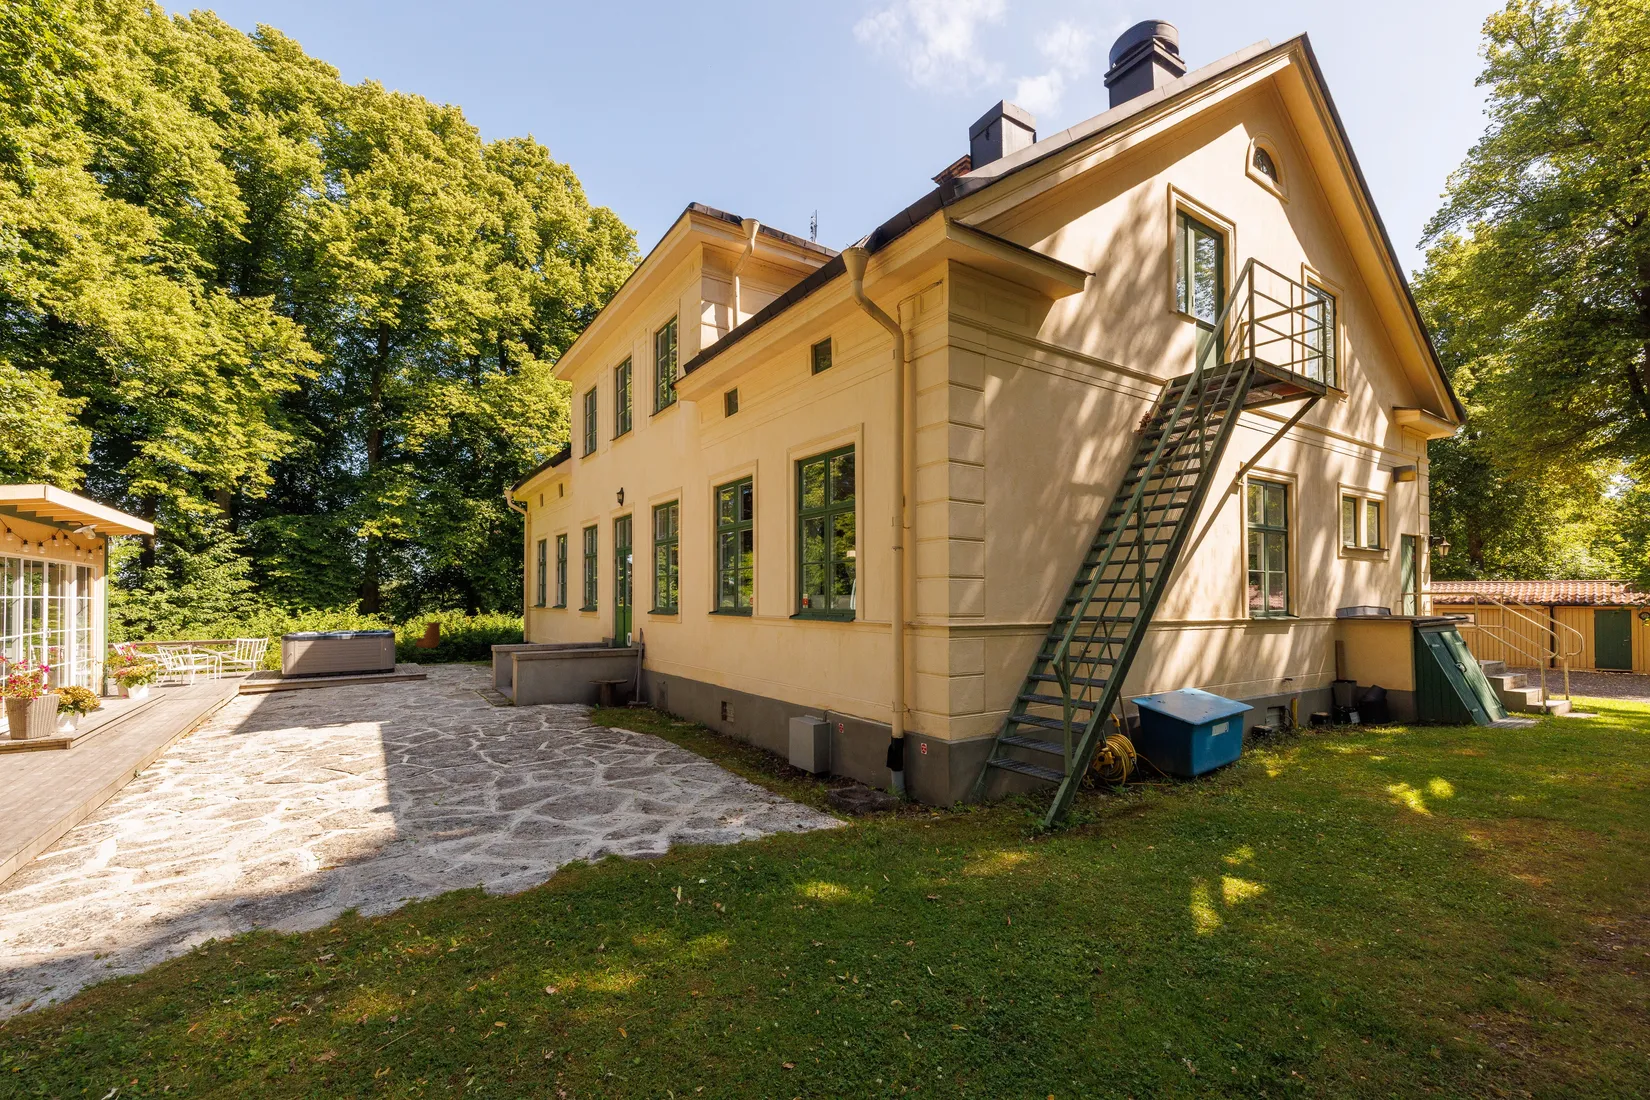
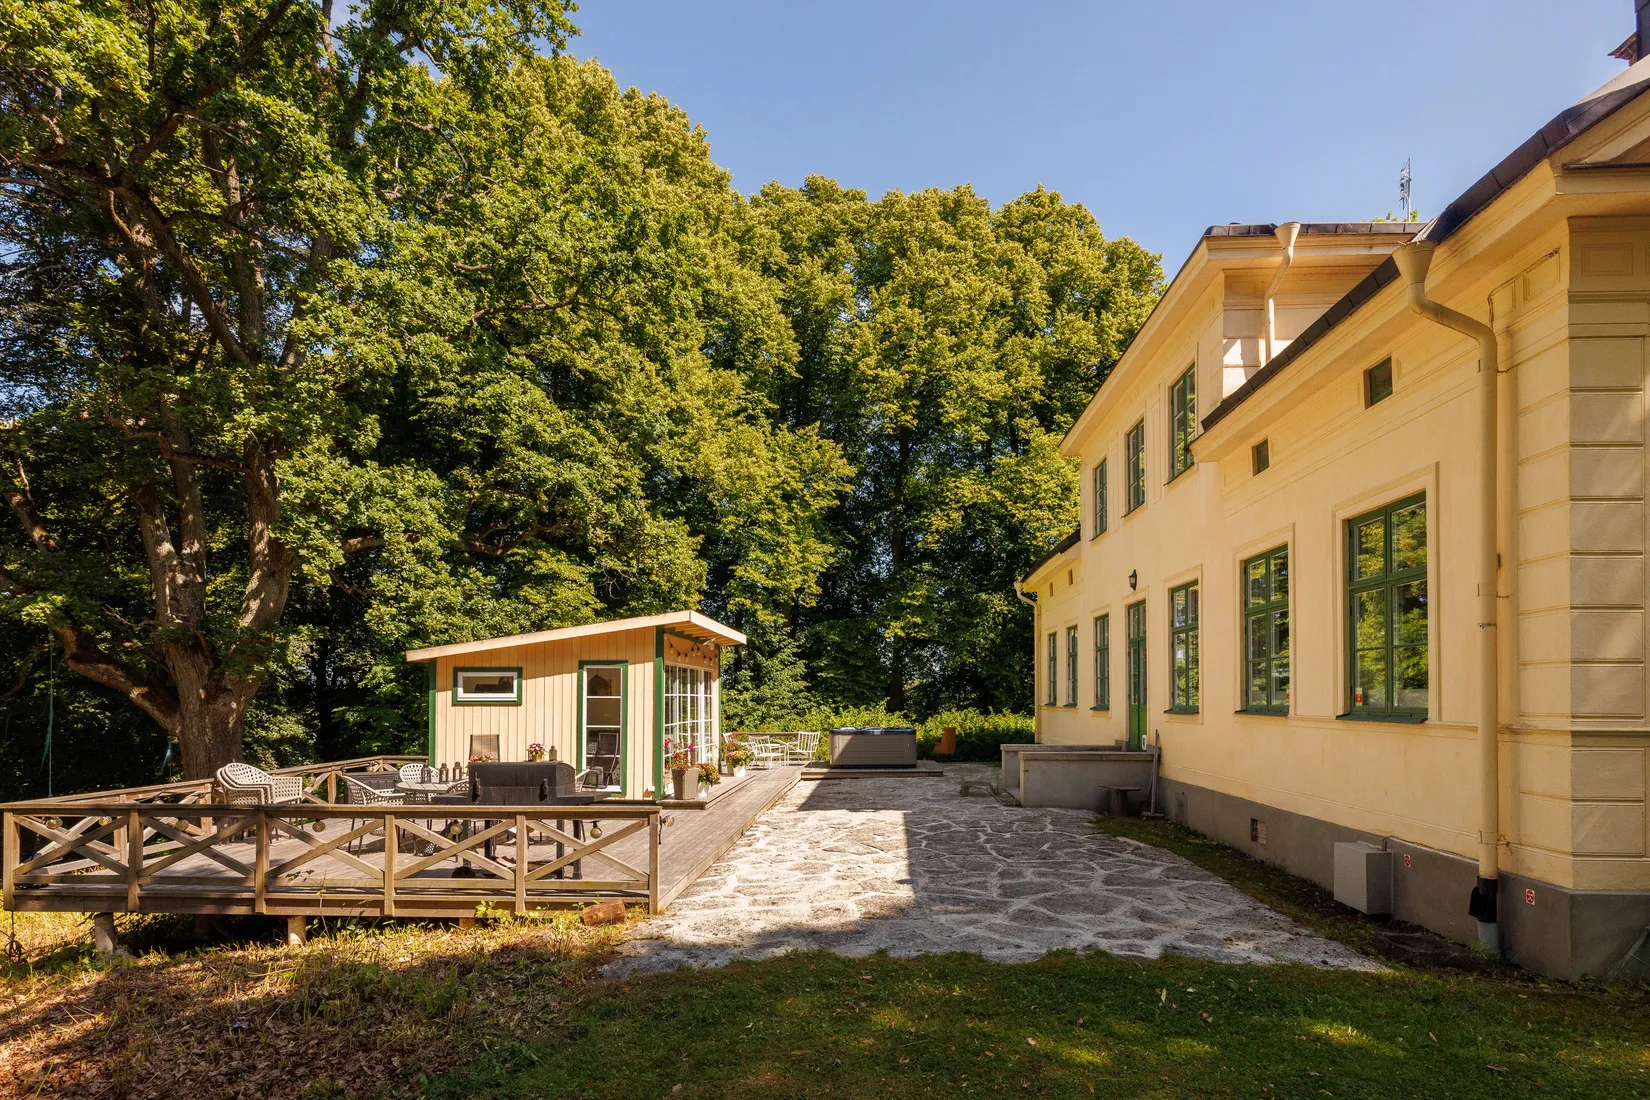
round table: none [446,662,514,697] -> present [945,768,1003,797]

